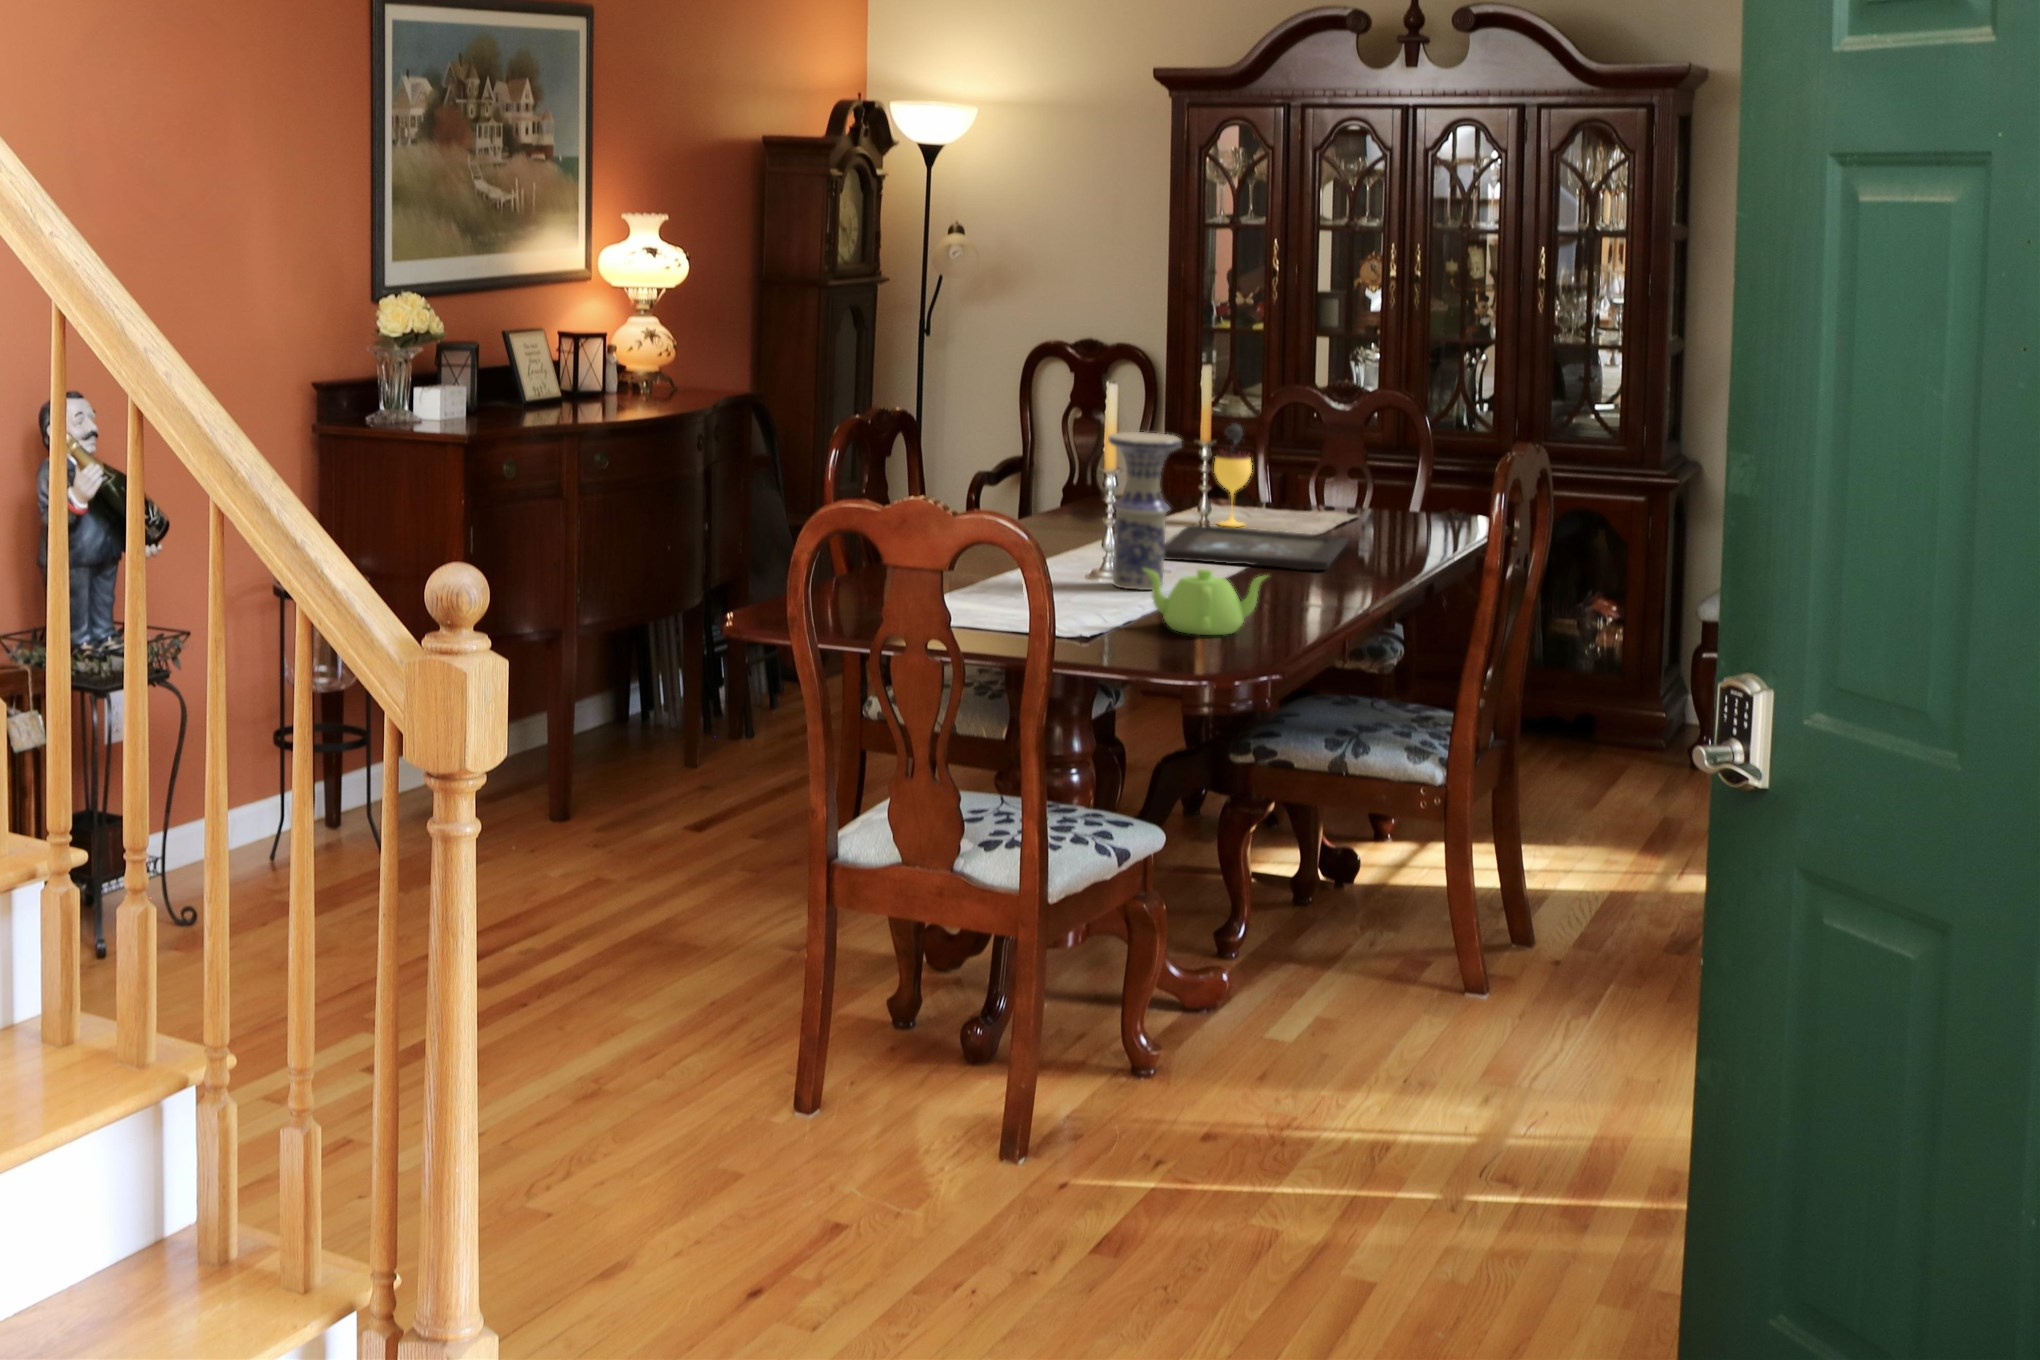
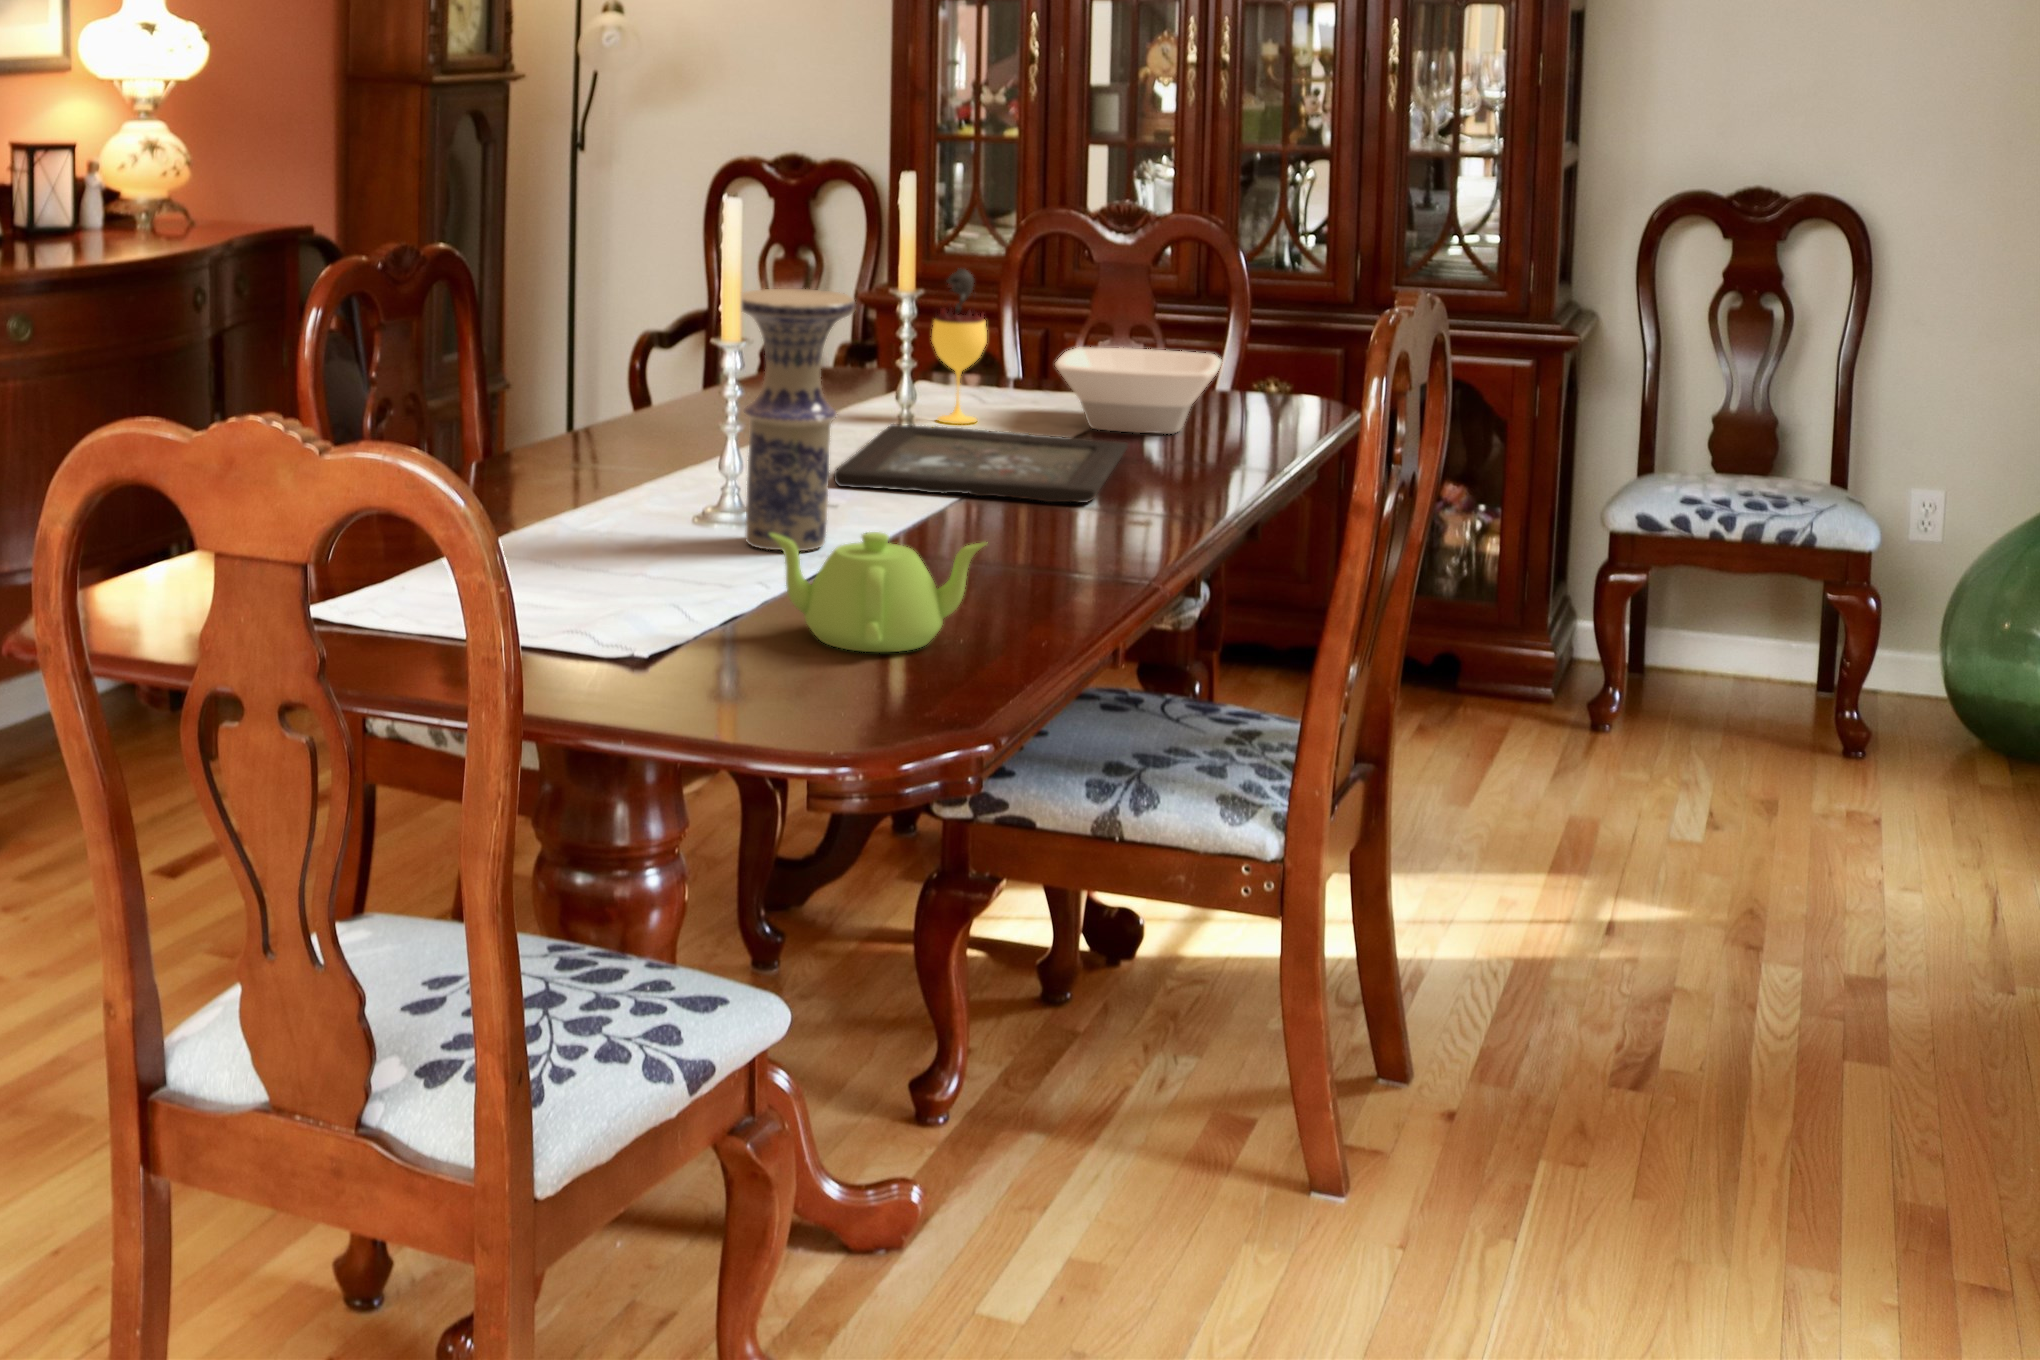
bowl: none [1298,478,1413,535] -> present [1055,347,1222,434]

